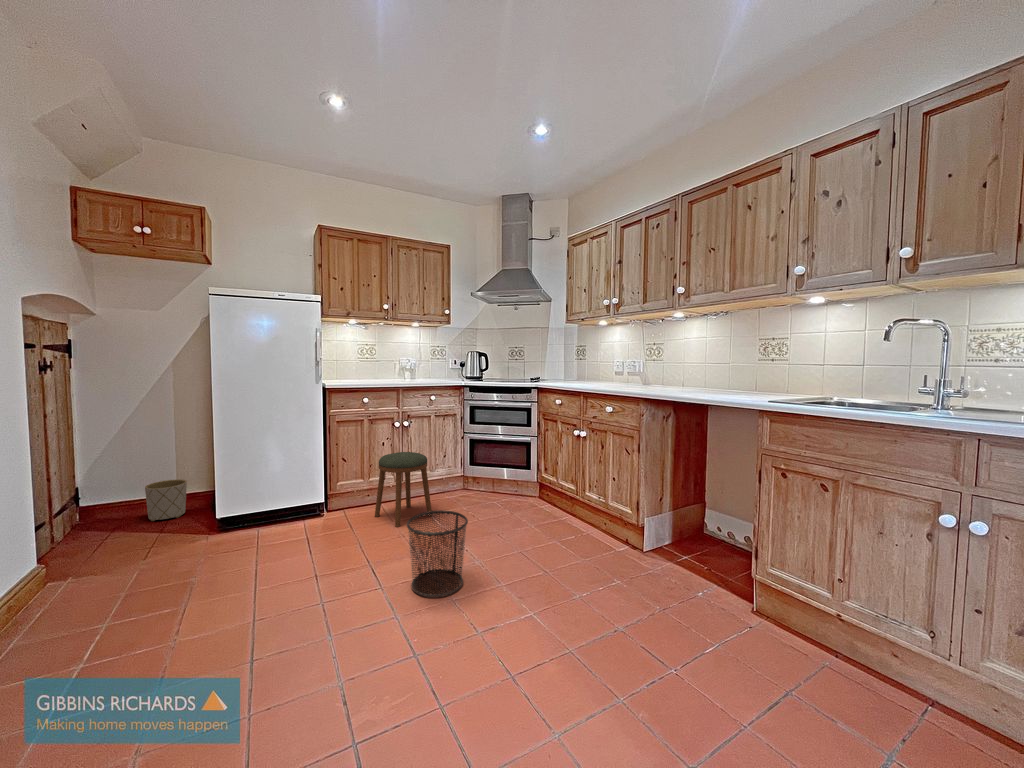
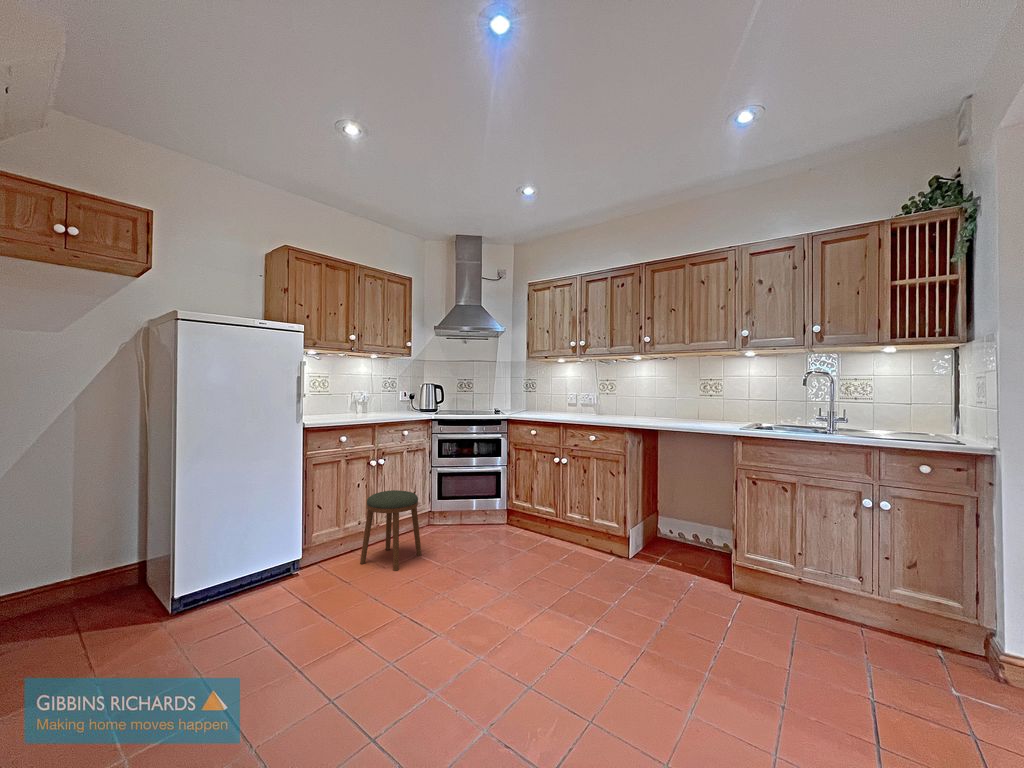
planter: present [145,480,187,521] -> none [41,551,102,611]
waste bin: present [407,510,468,597] -> none [461,543,519,629]

